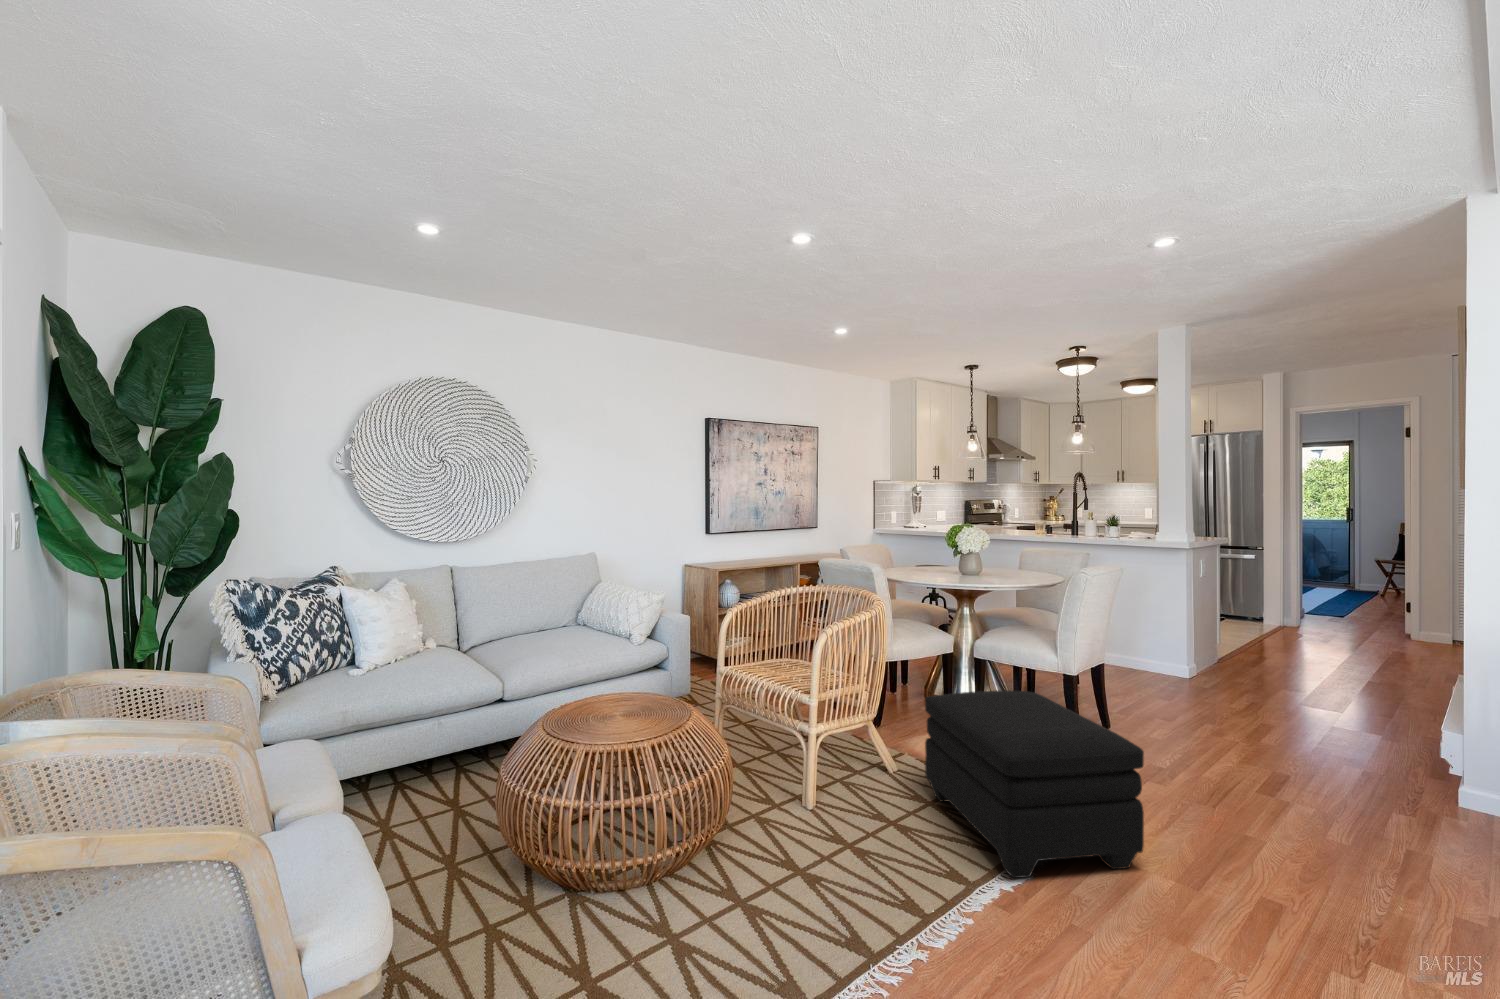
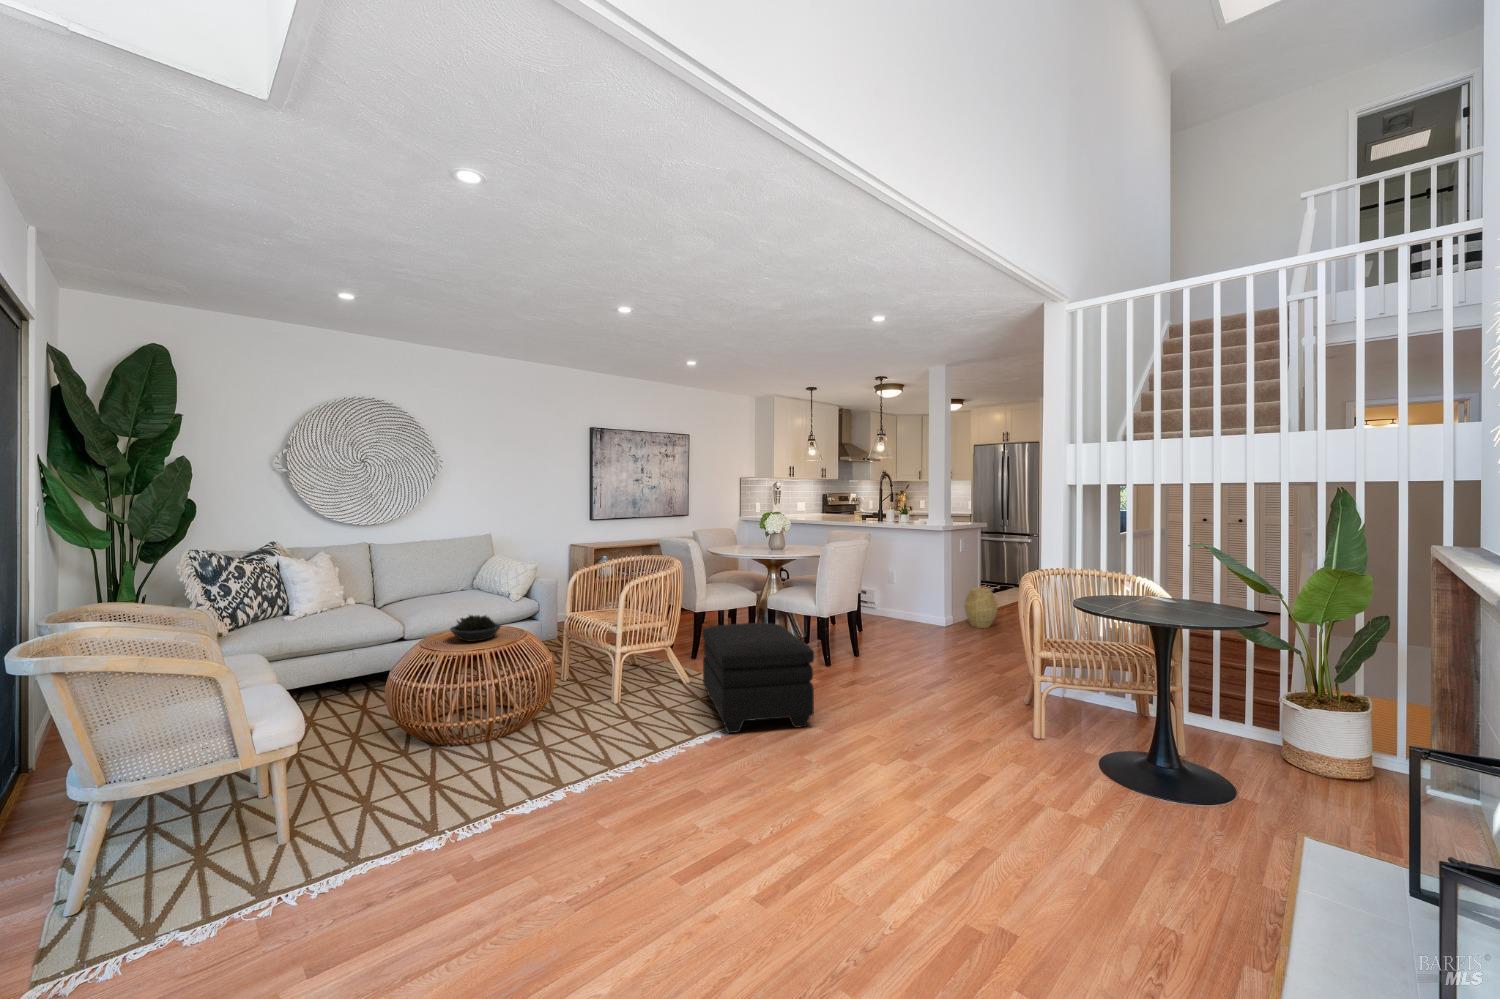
woven basket: none [1205,626,1256,681] -> present [964,588,998,628]
succulent plant: none [586,680,657,724] -> present [450,615,501,642]

